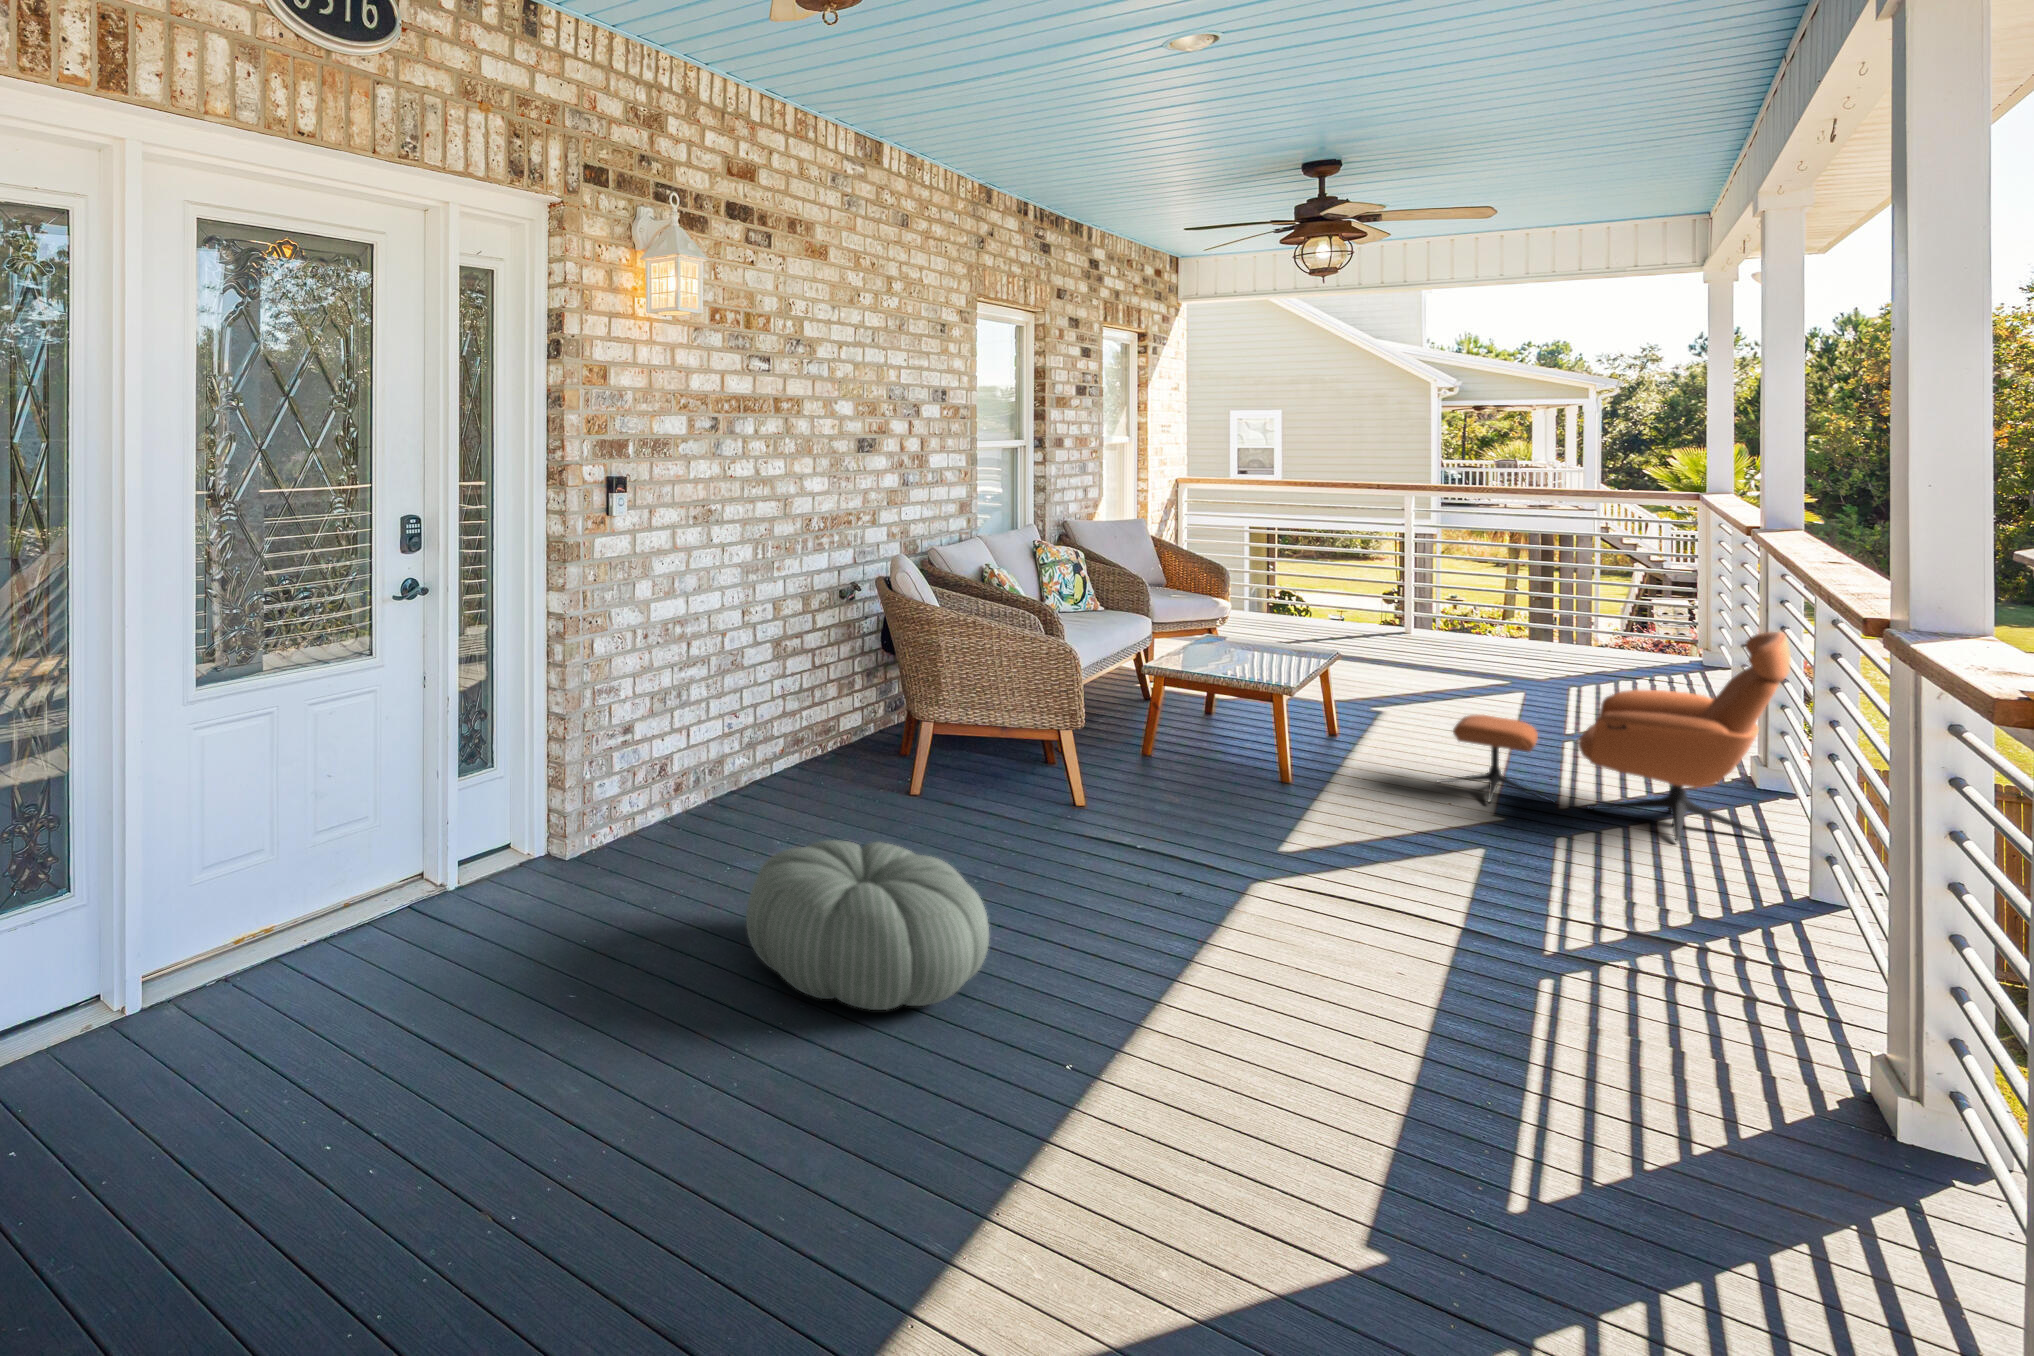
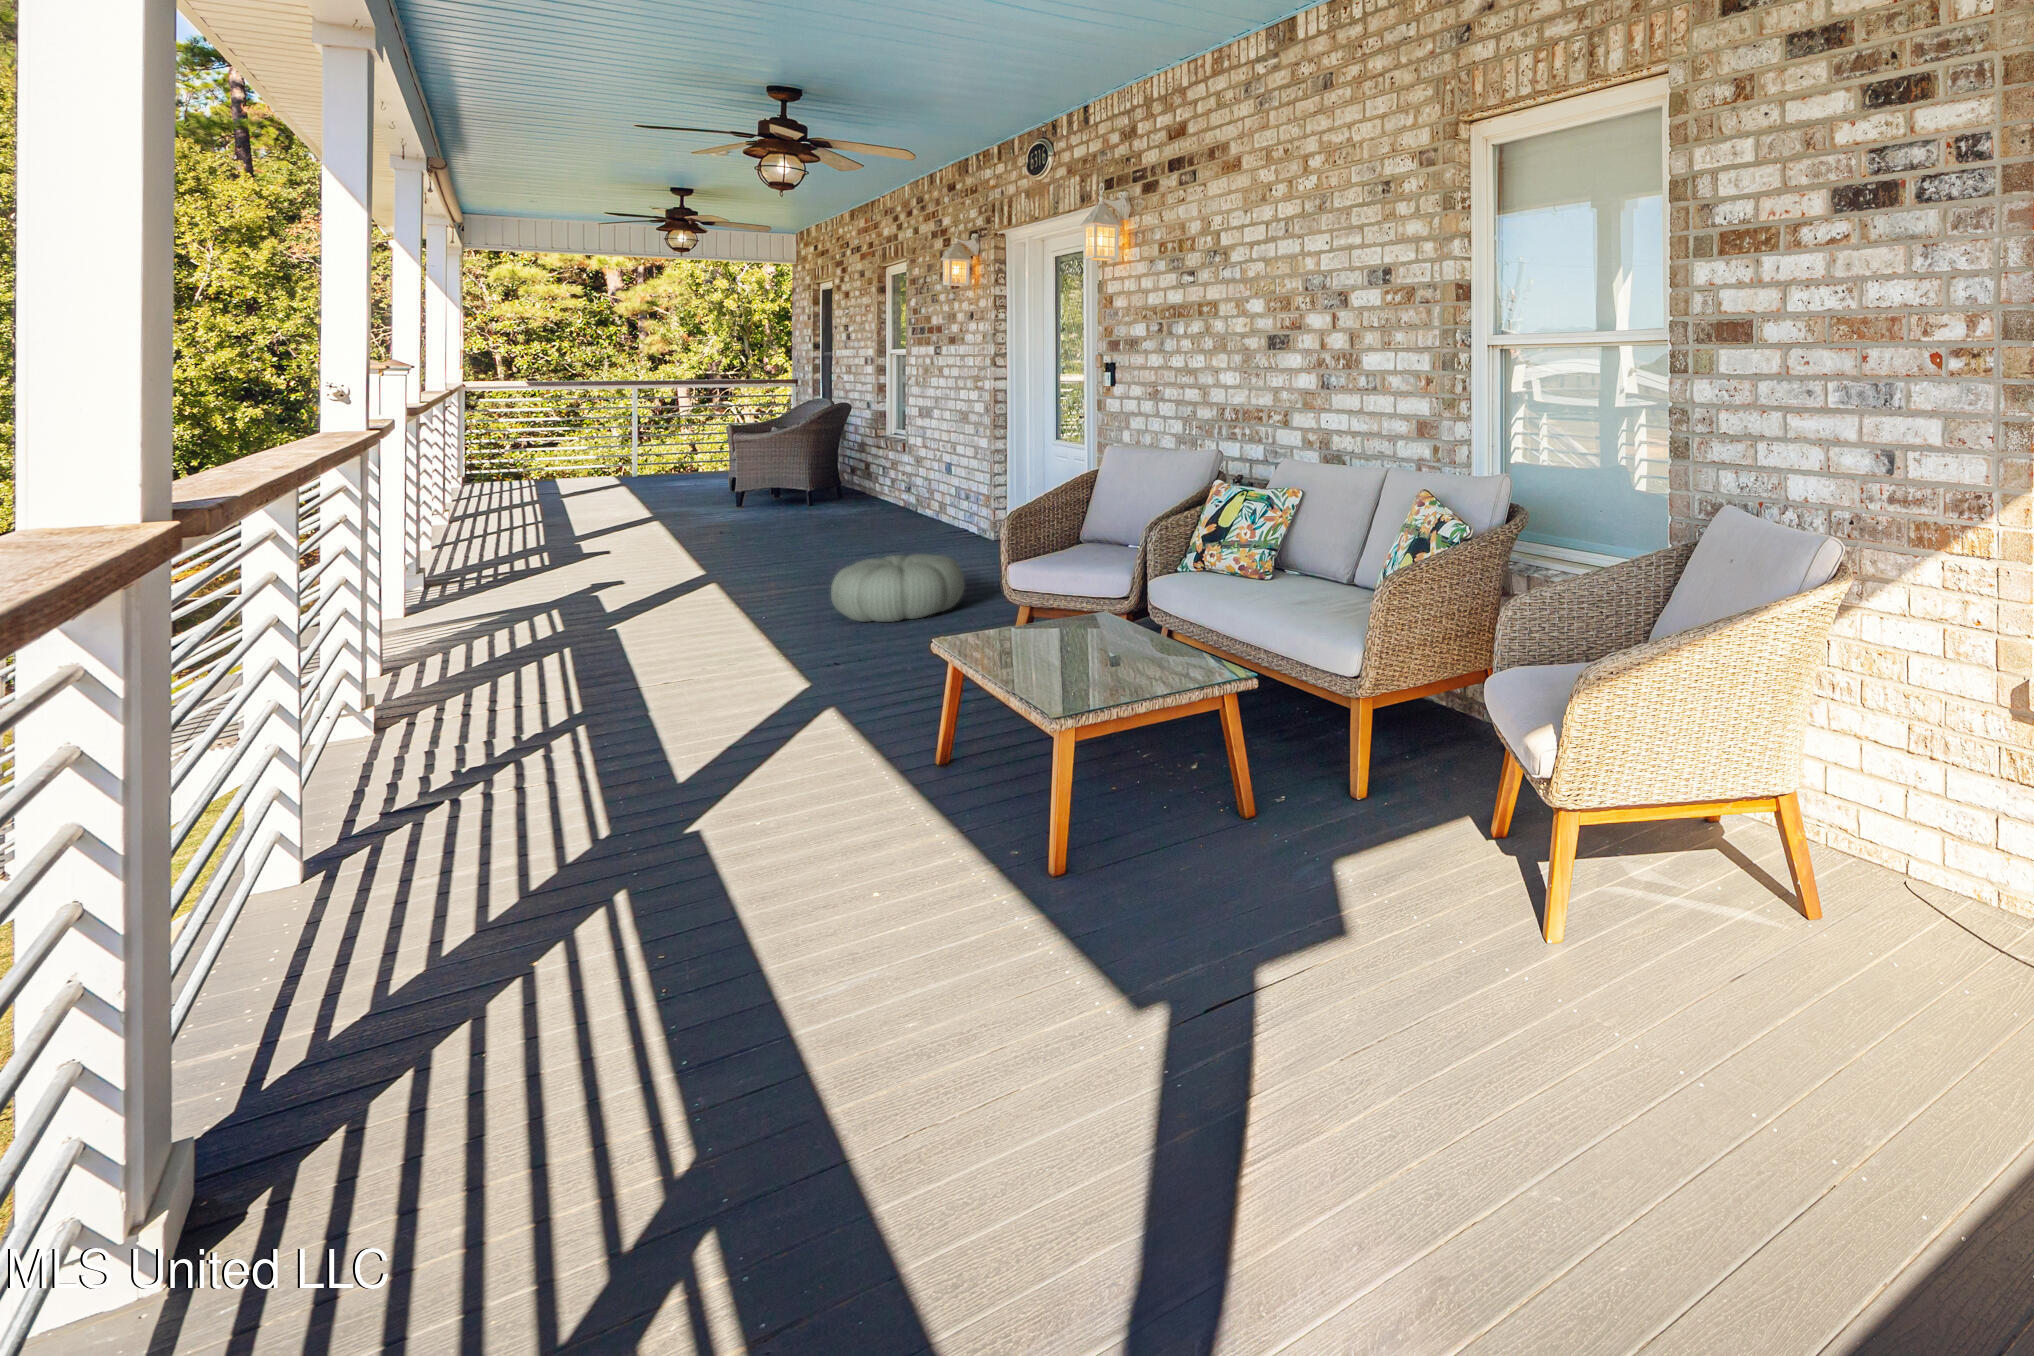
lounge chair: present [1438,632,1791,842] -> none [270,619,806,951]

